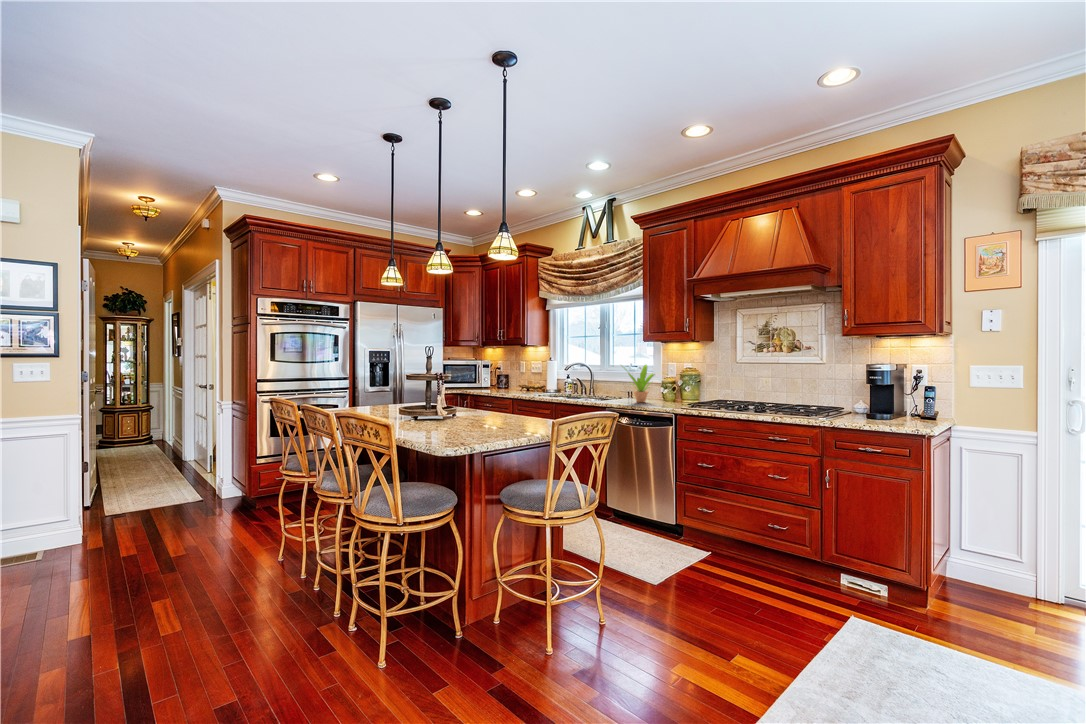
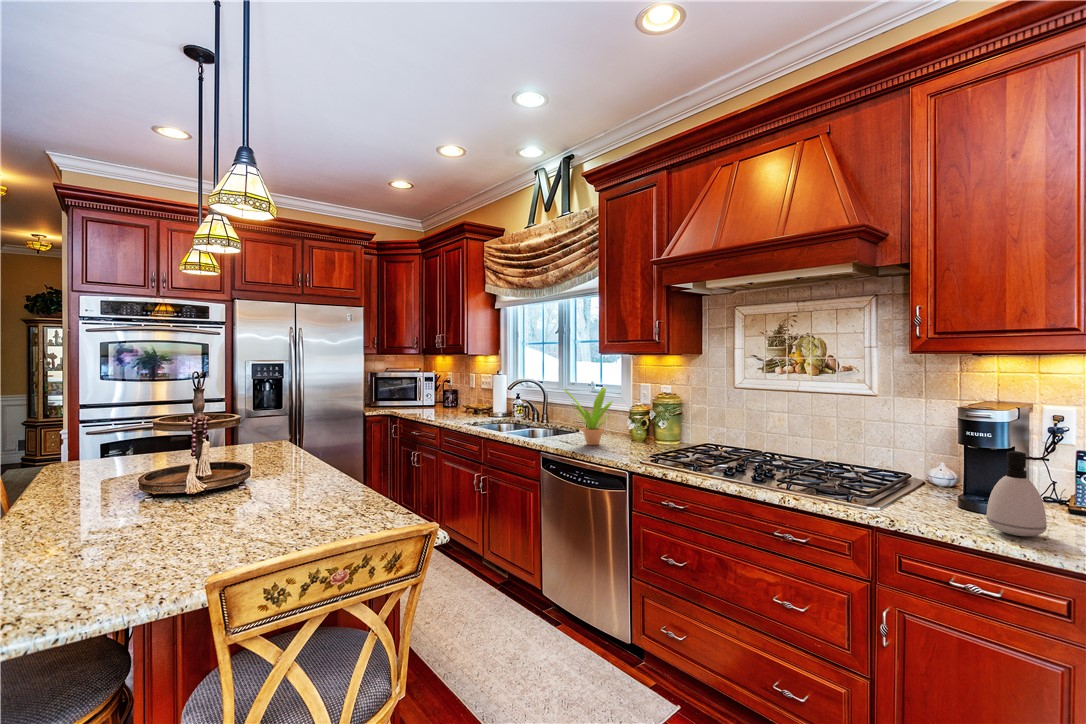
soap dispenser: none [877,382,904,424] -> present [987,451,1049,536]

